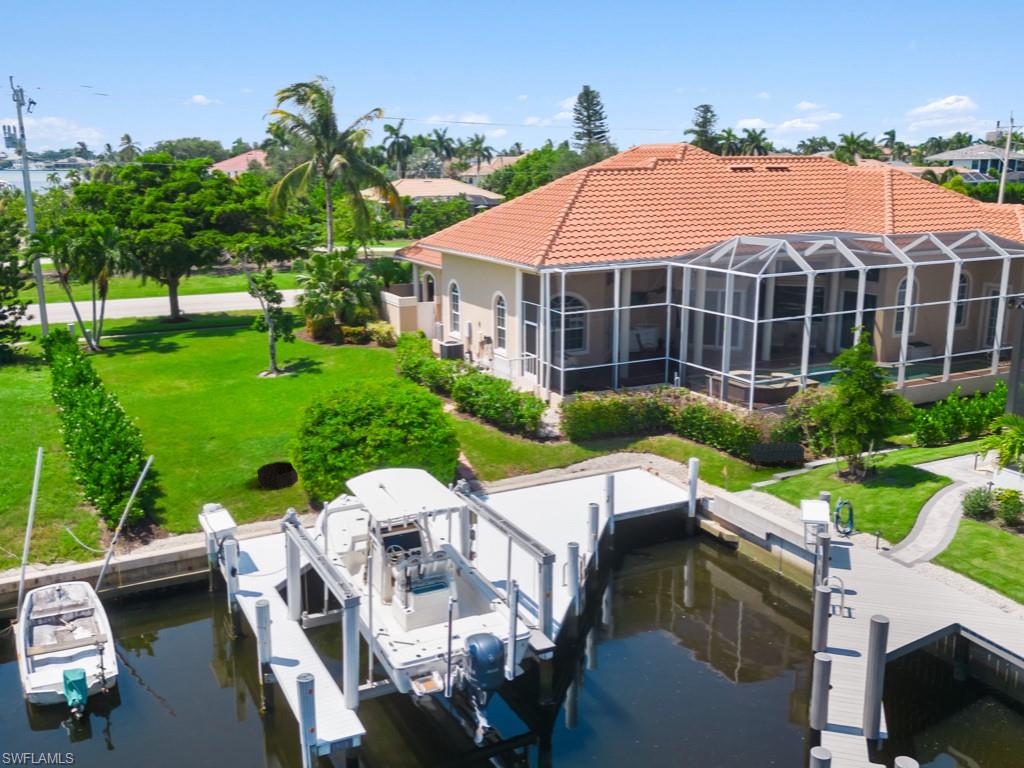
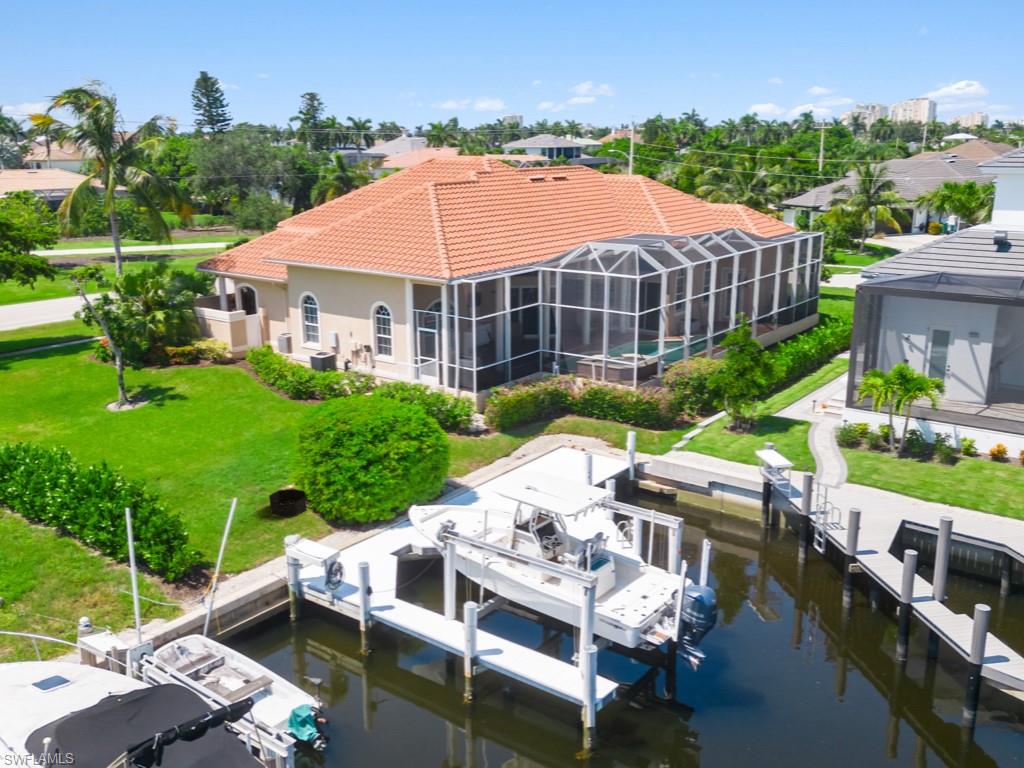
bench: present [750,442,805,471] -> none [652,409,693,437]

